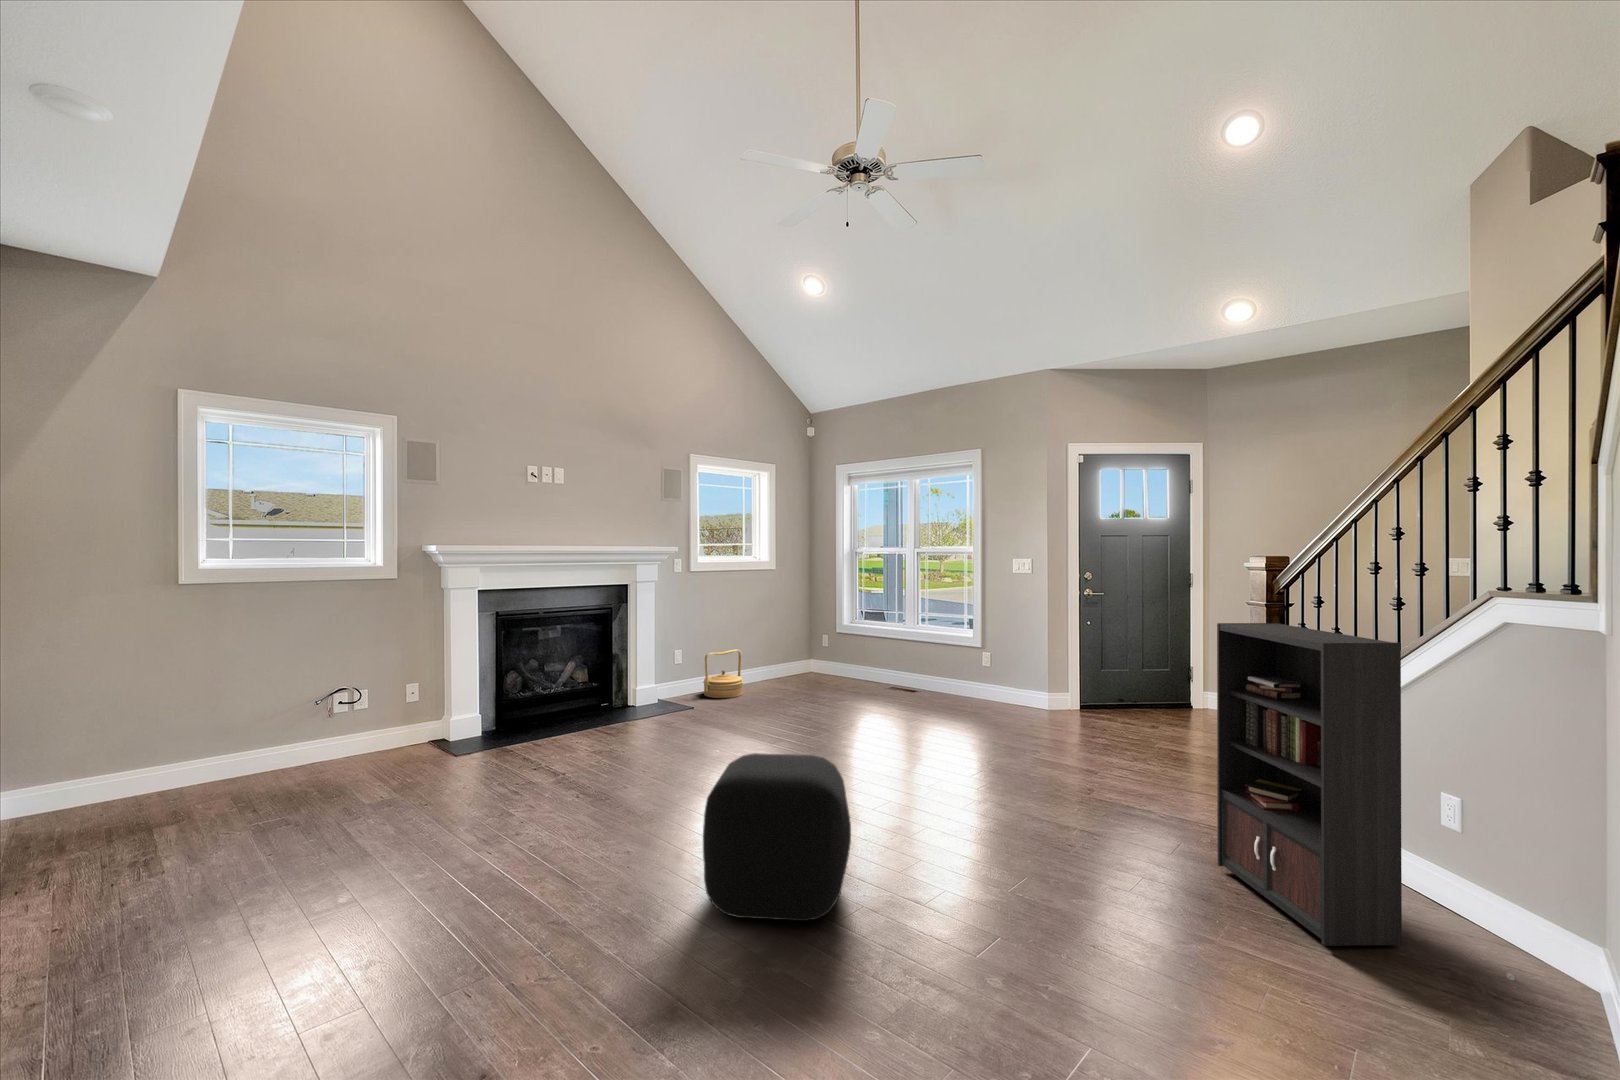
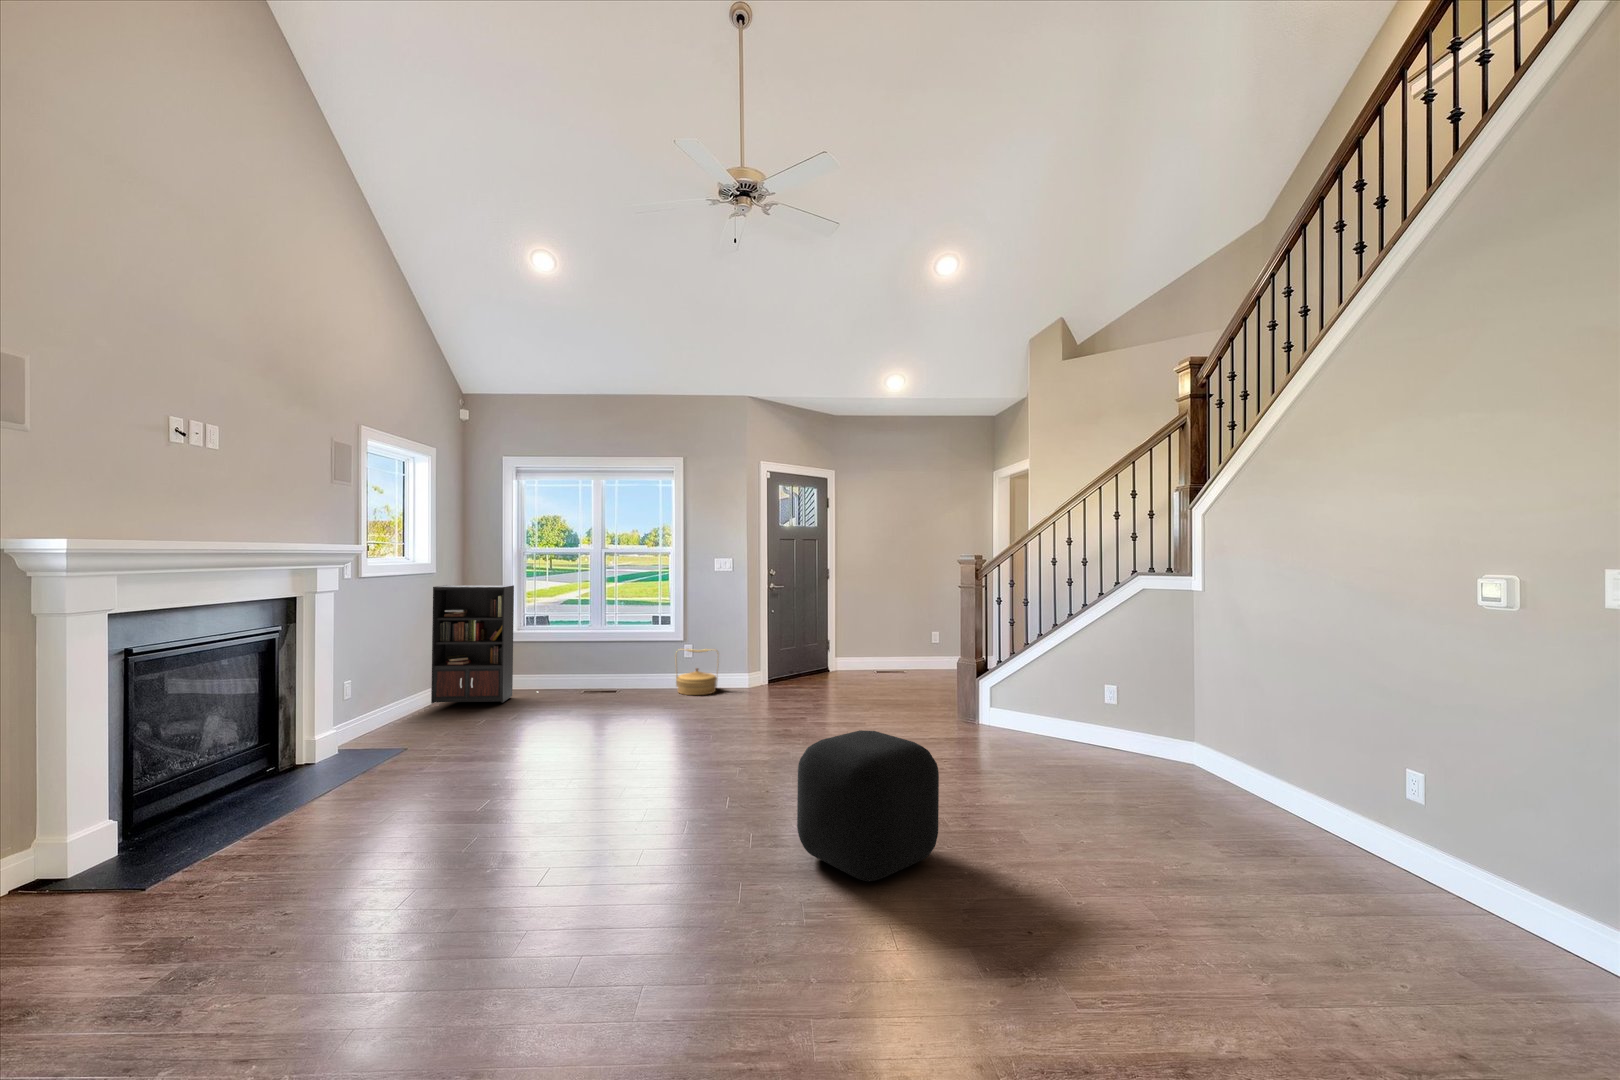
bookcase: present [1217,623,1515,981] -> present [431,585,539,704]
woven basket: present [703,649,744,698] -> present [676,649,718,695]

